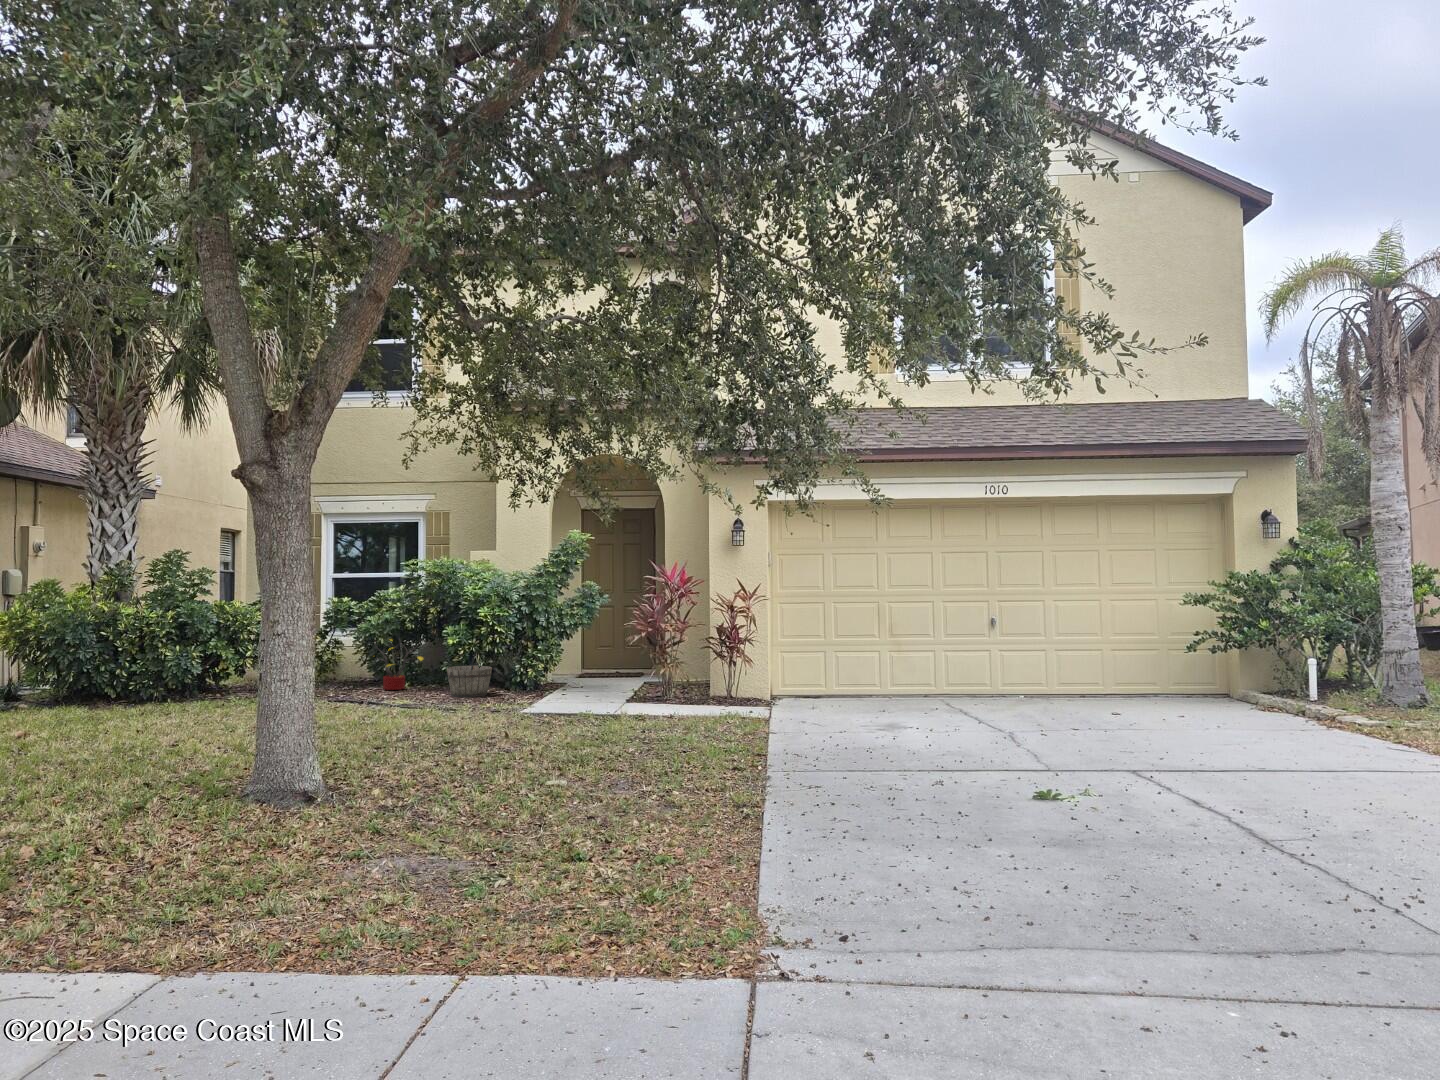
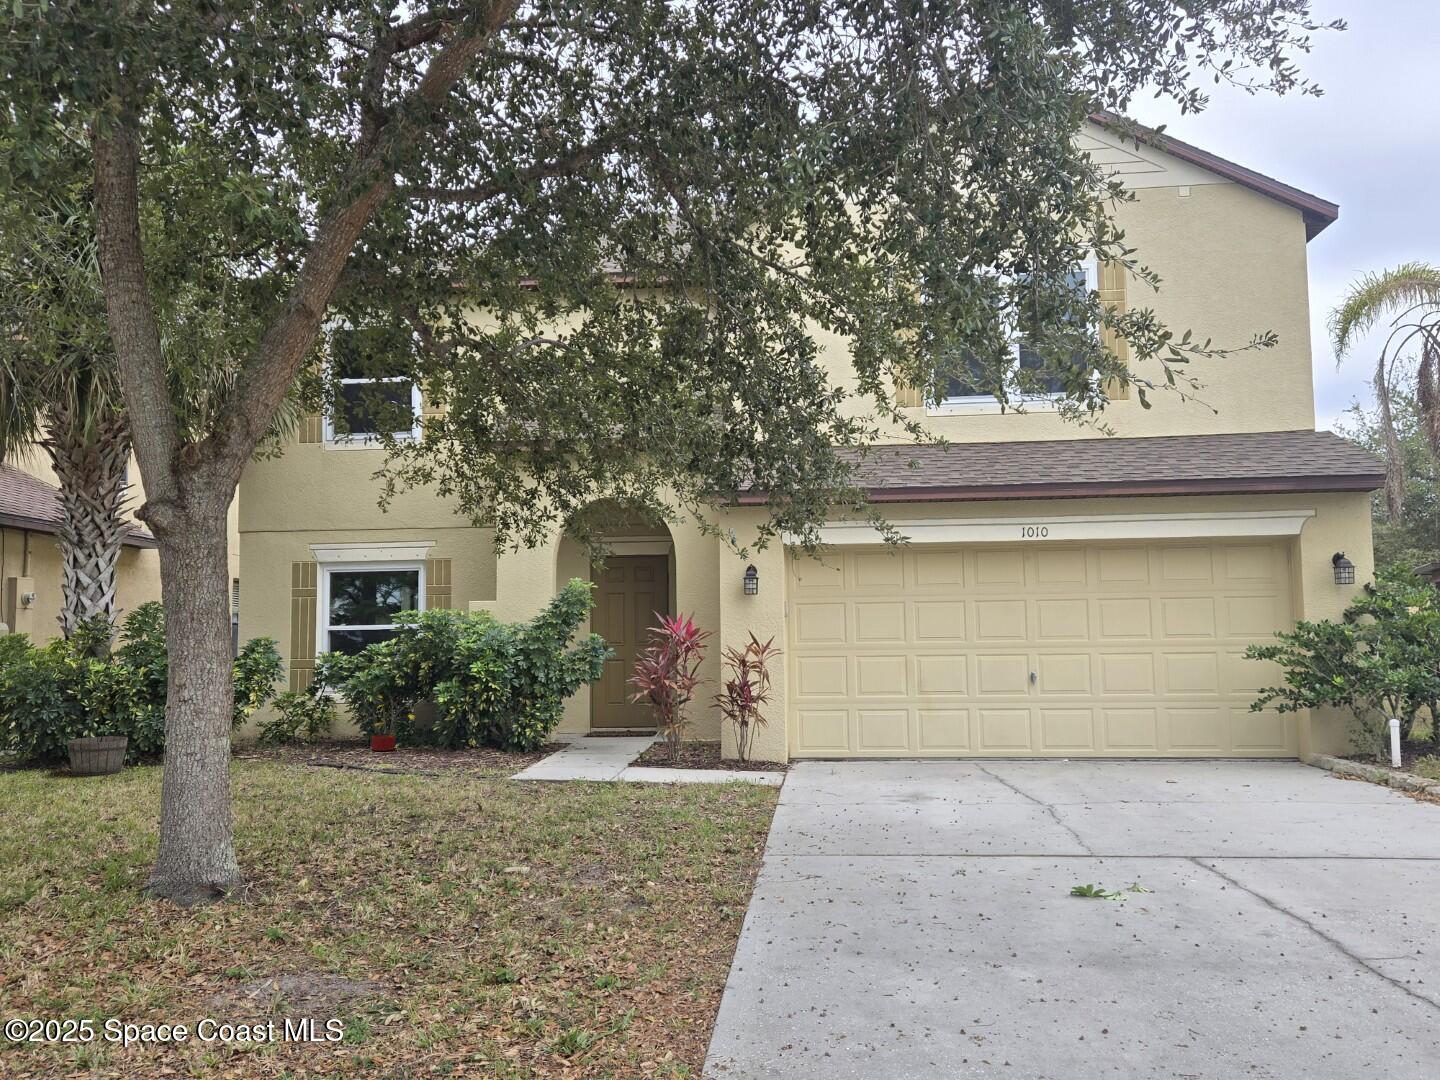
wooden bucket: present [447,658,492,697] -> present [67,727,128,776]

